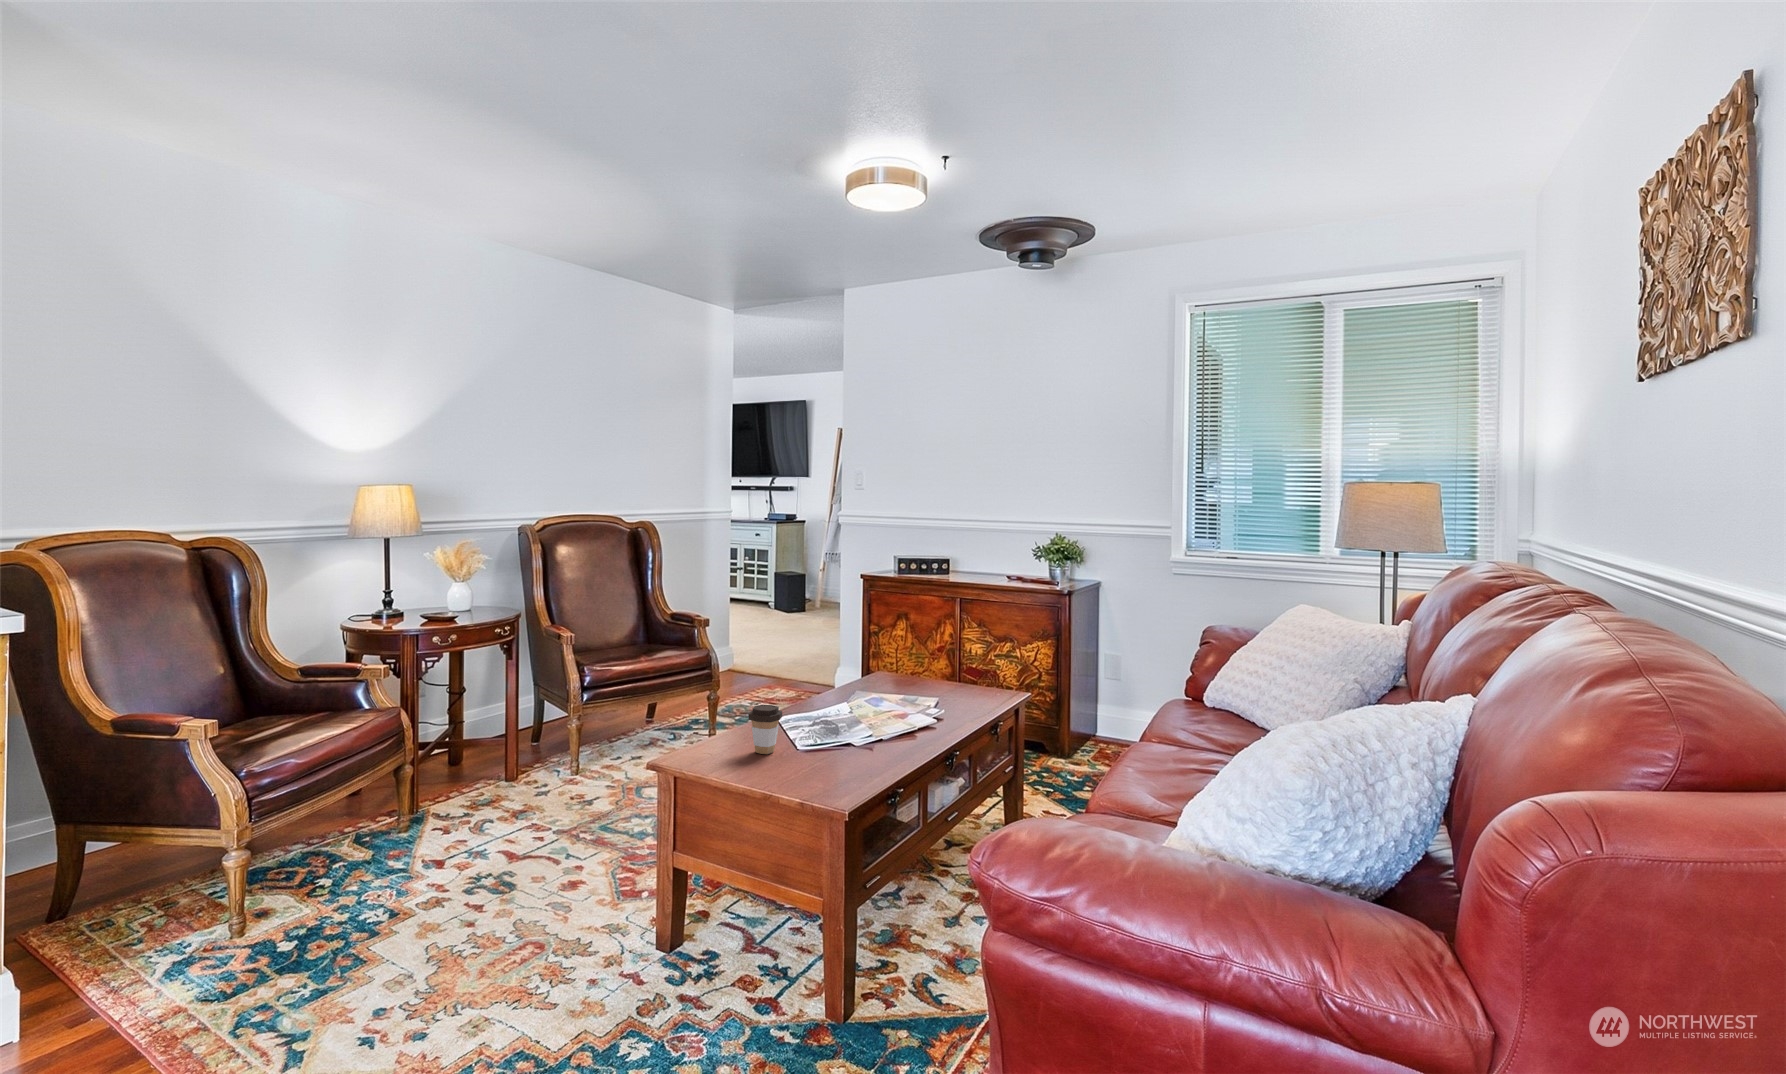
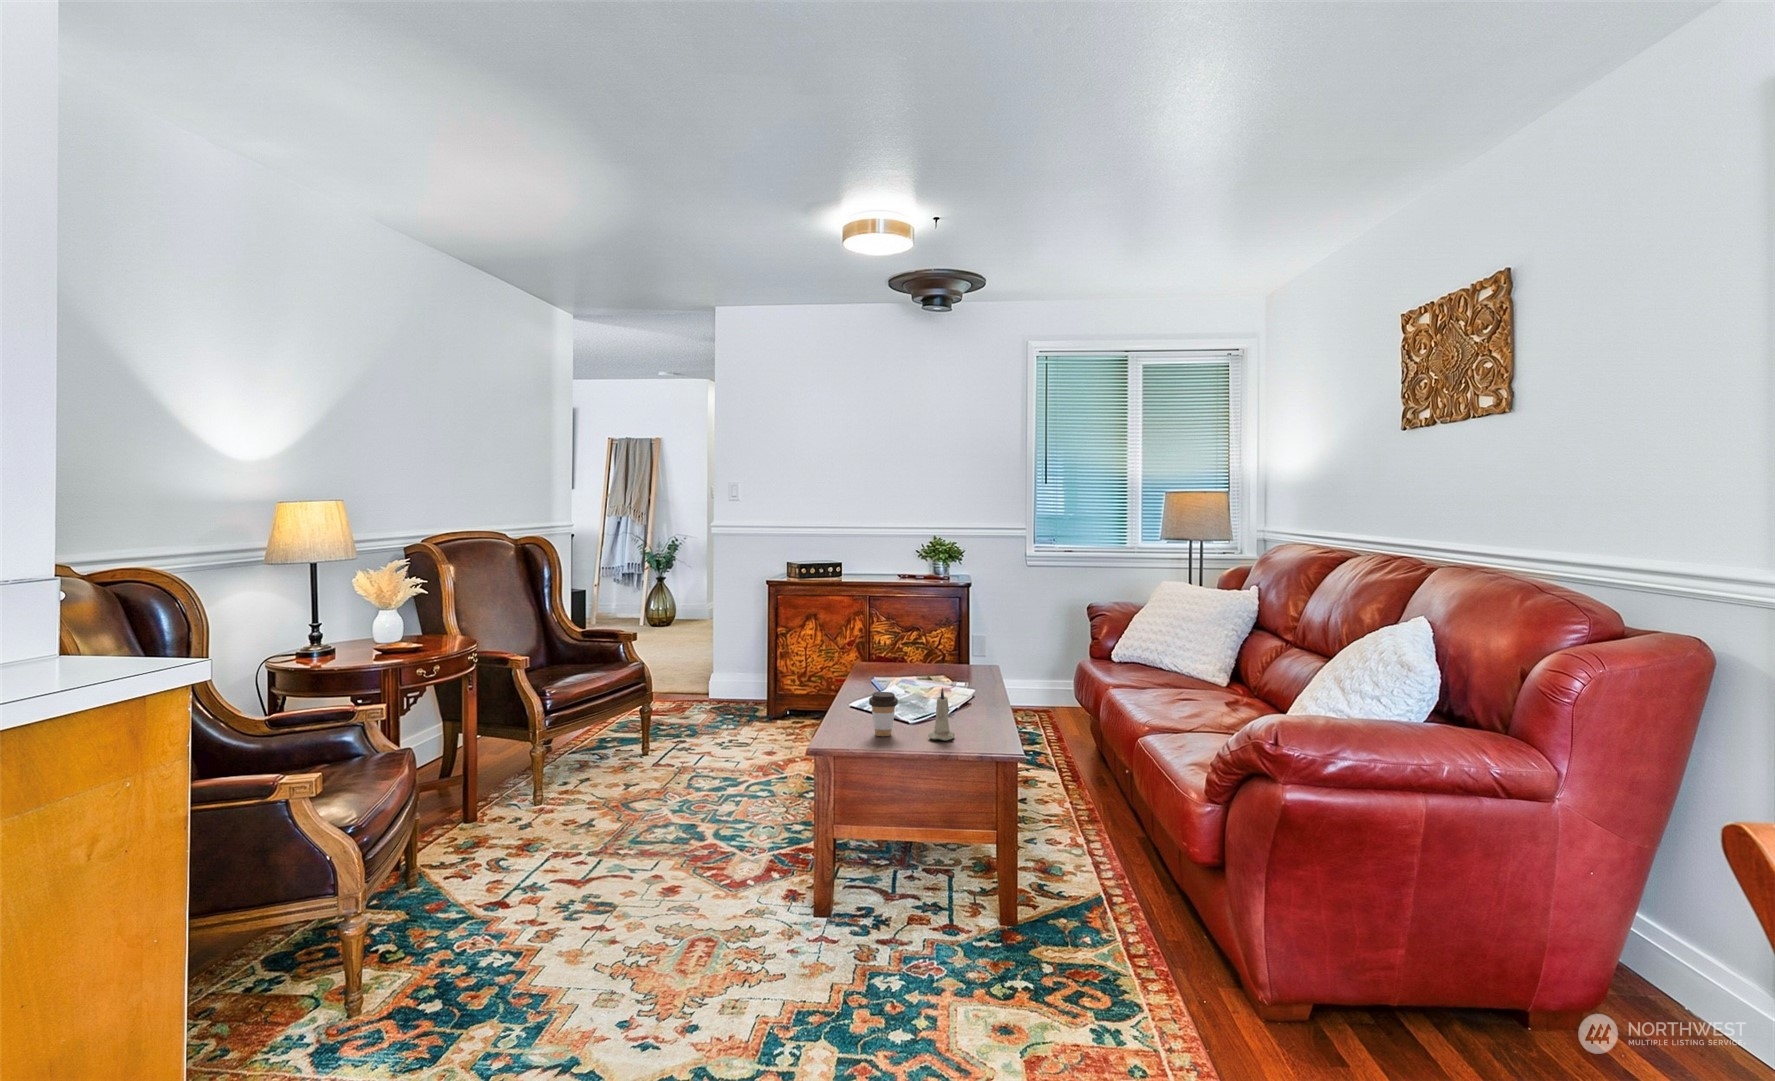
candle: none [798,707,830,767] -> present [928,688,955,741]

